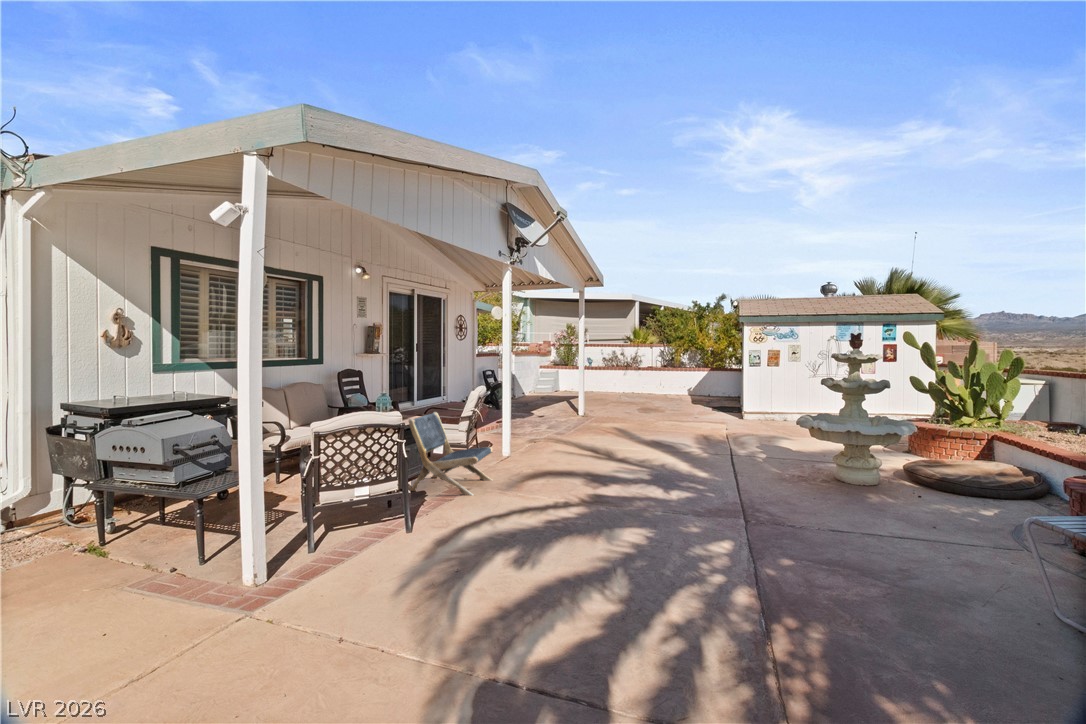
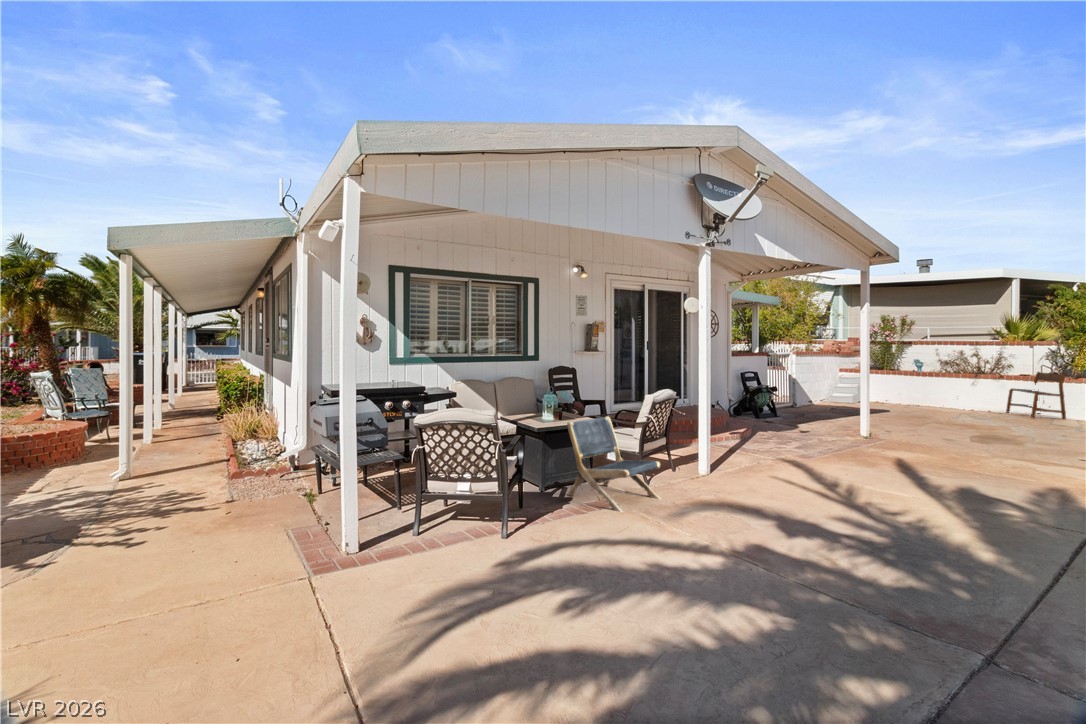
bench: none [646,364,678,396] -> present [1006,372,1066,419]

